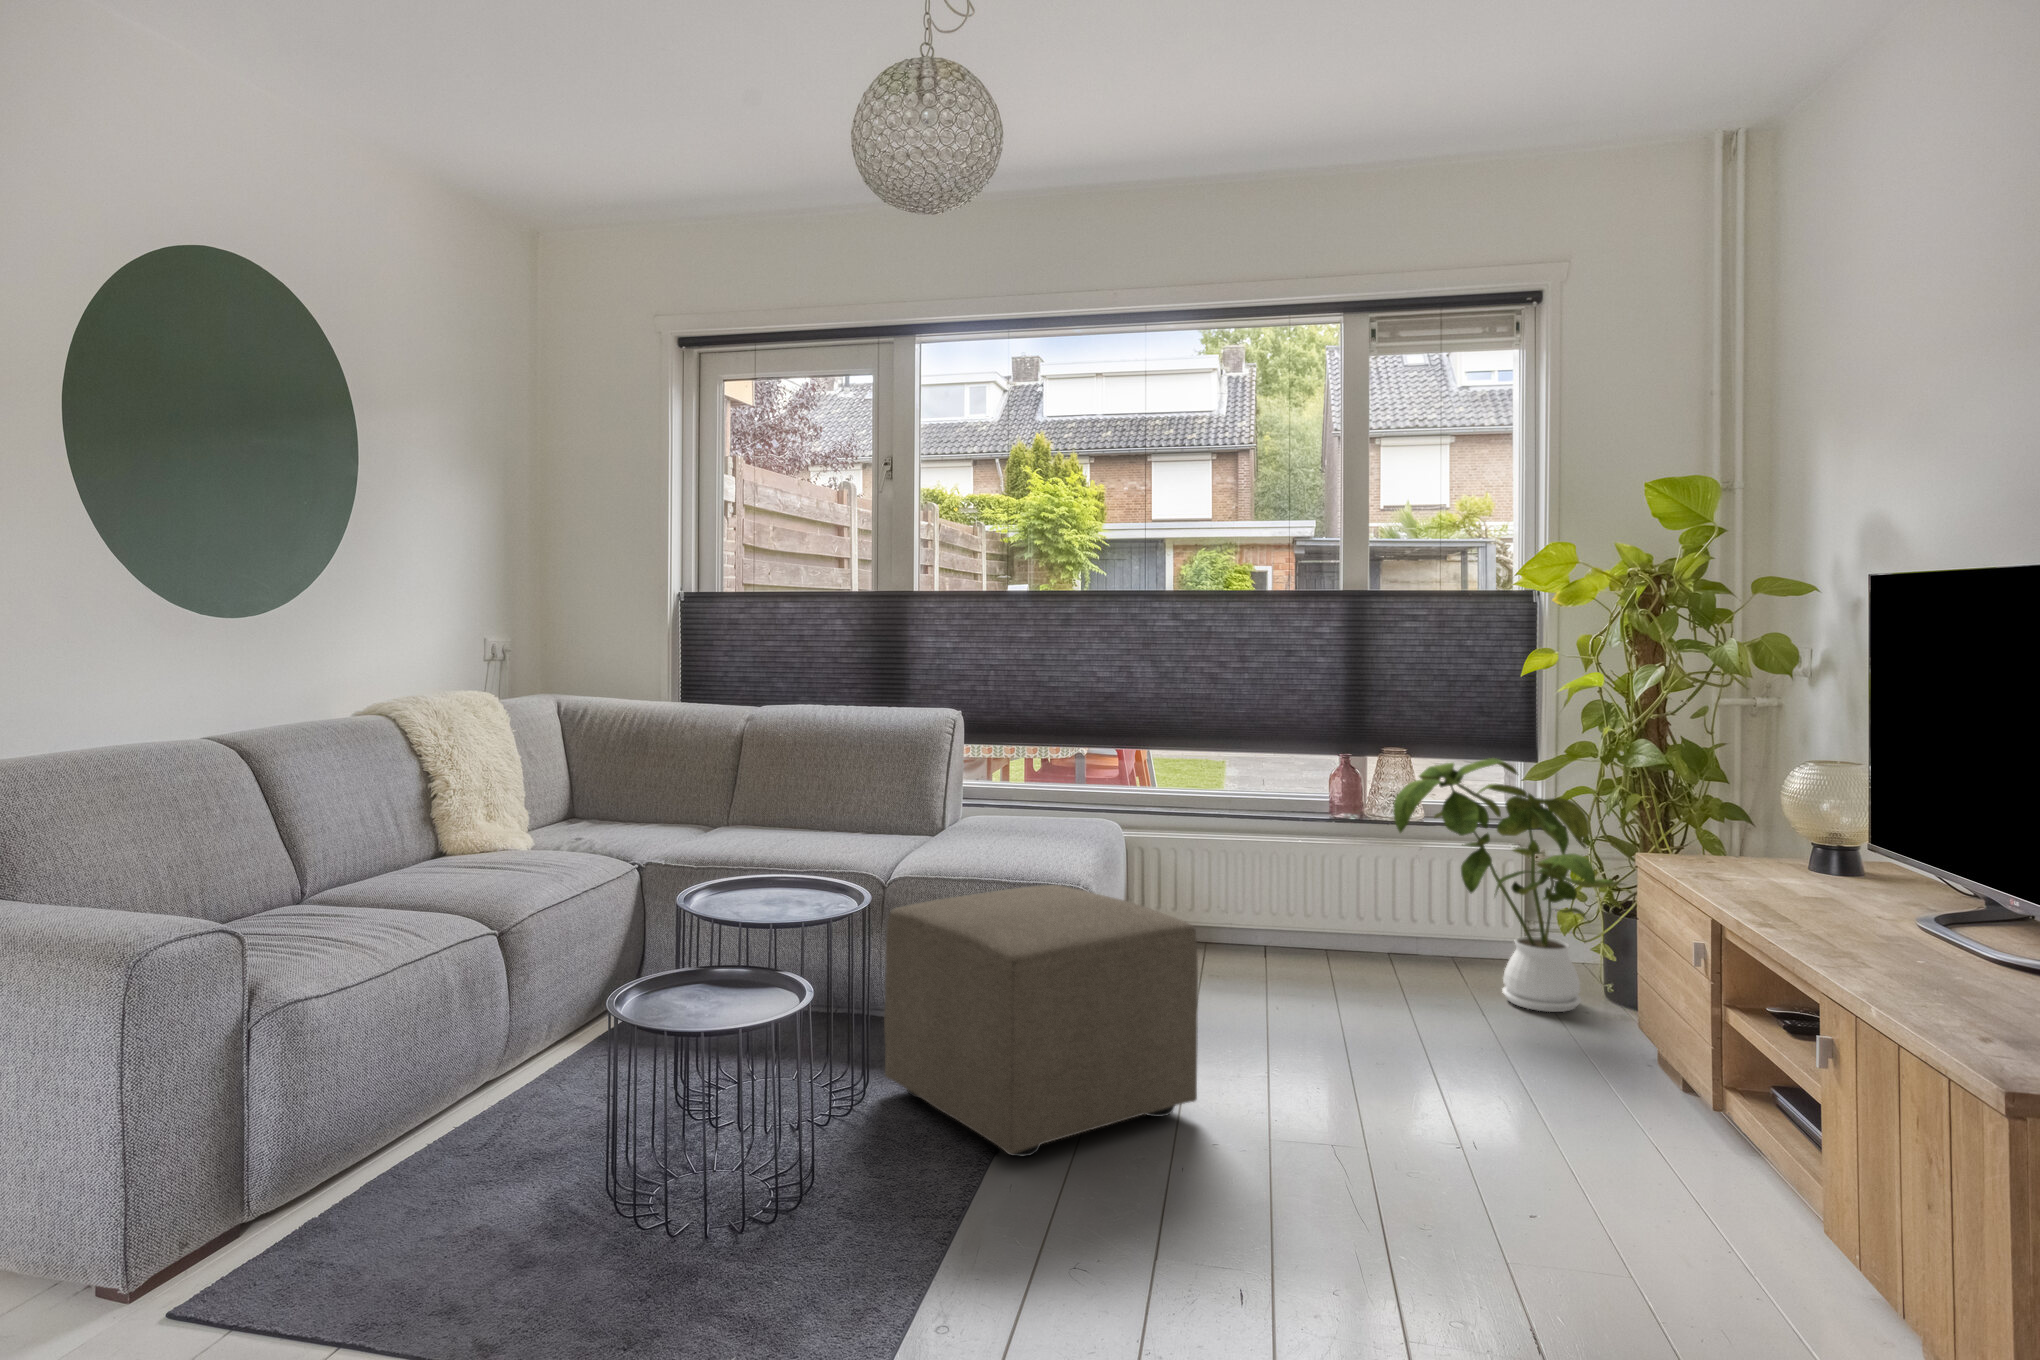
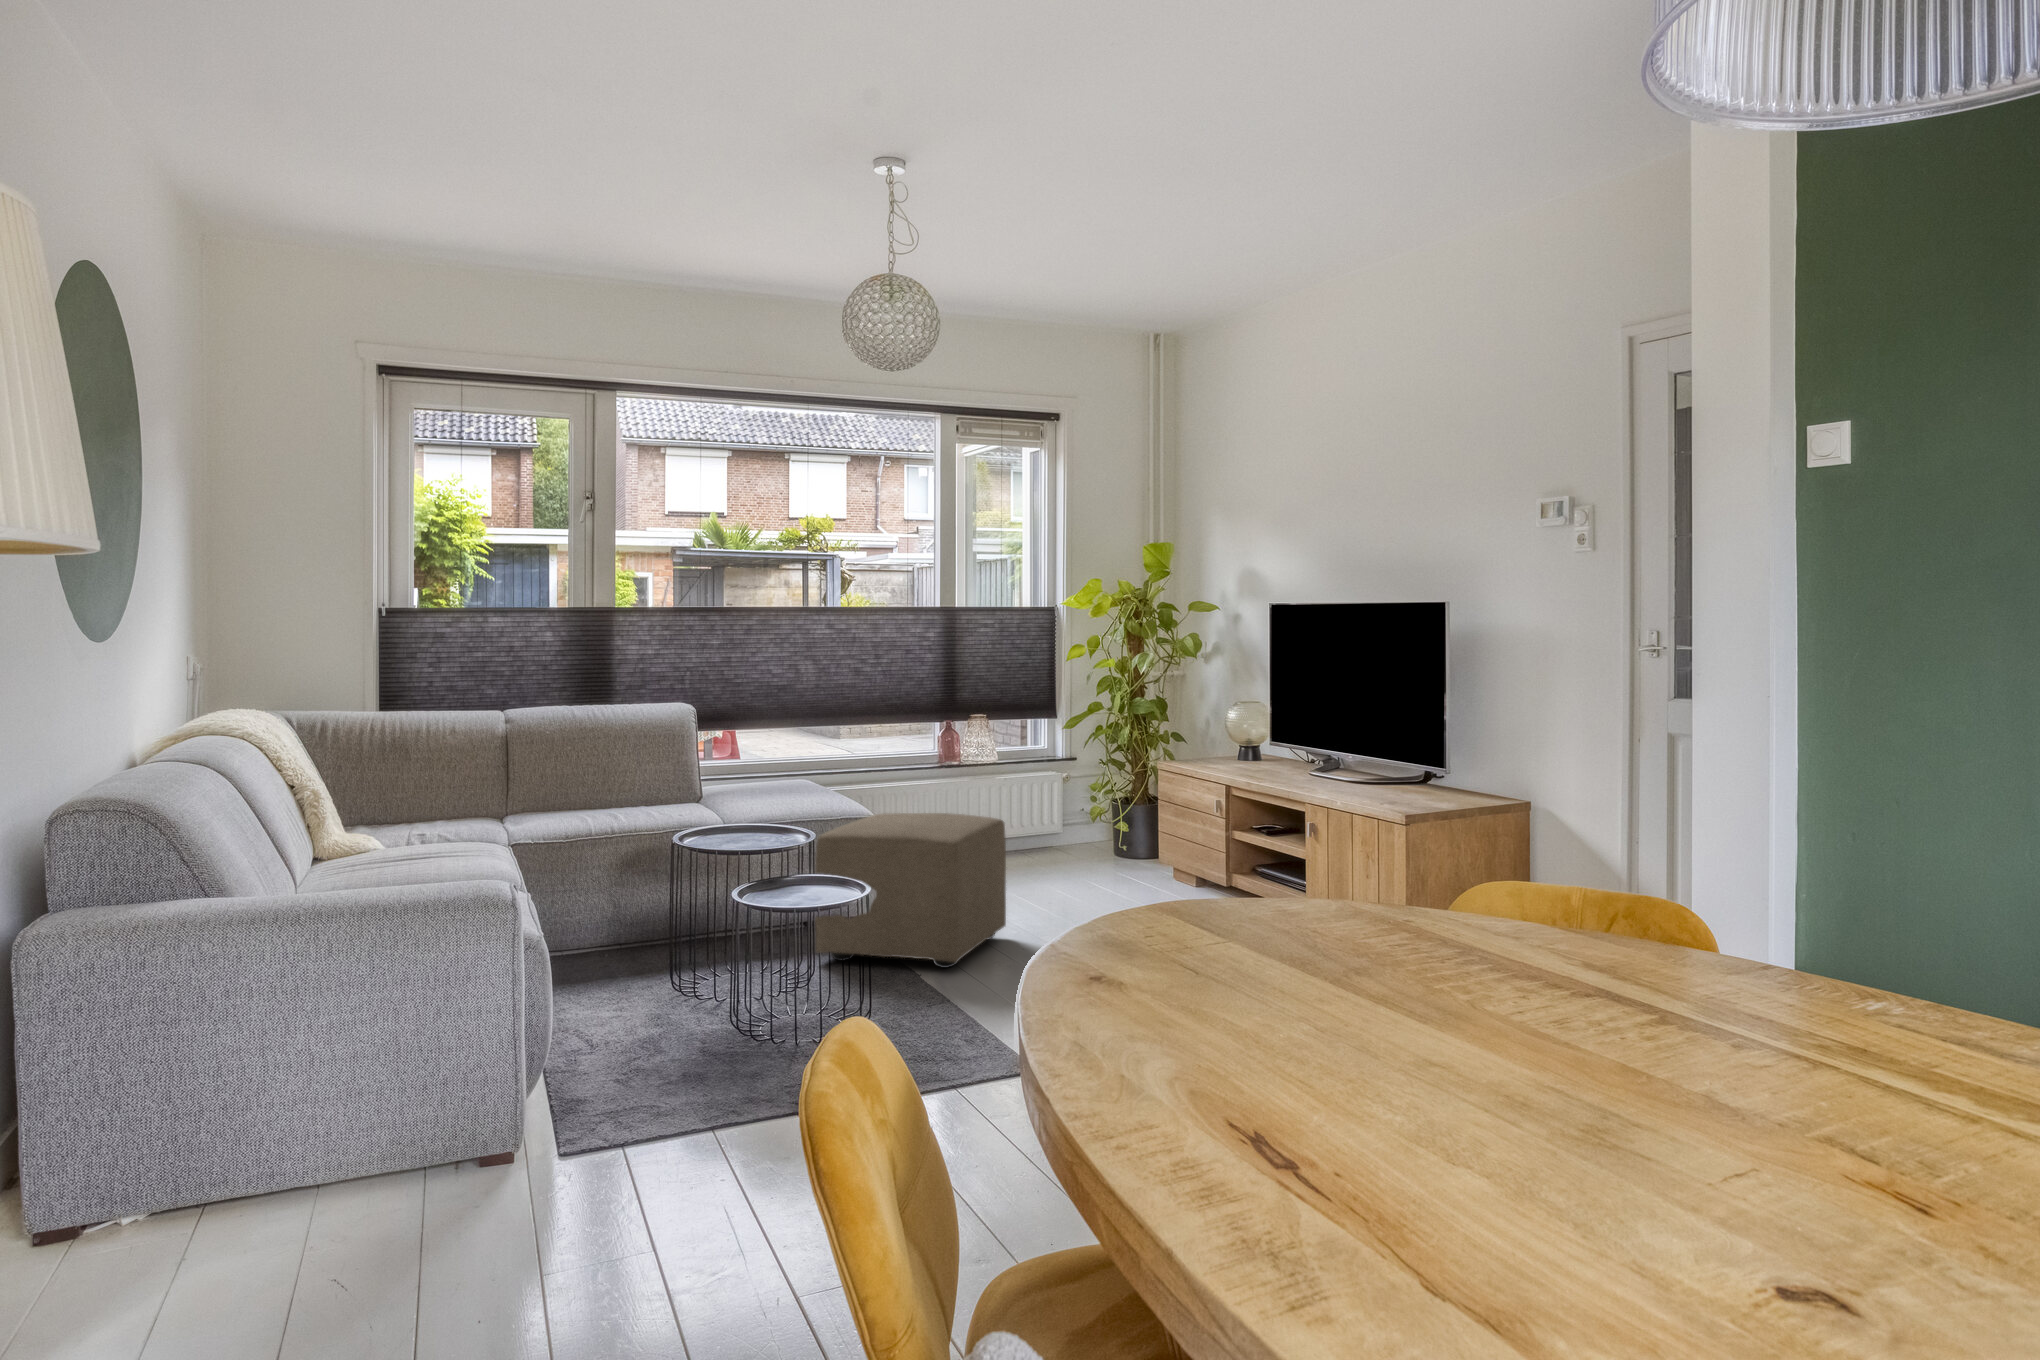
house plant: present [1393,758,1622,1012] -> none [1011,714,1144,866]

